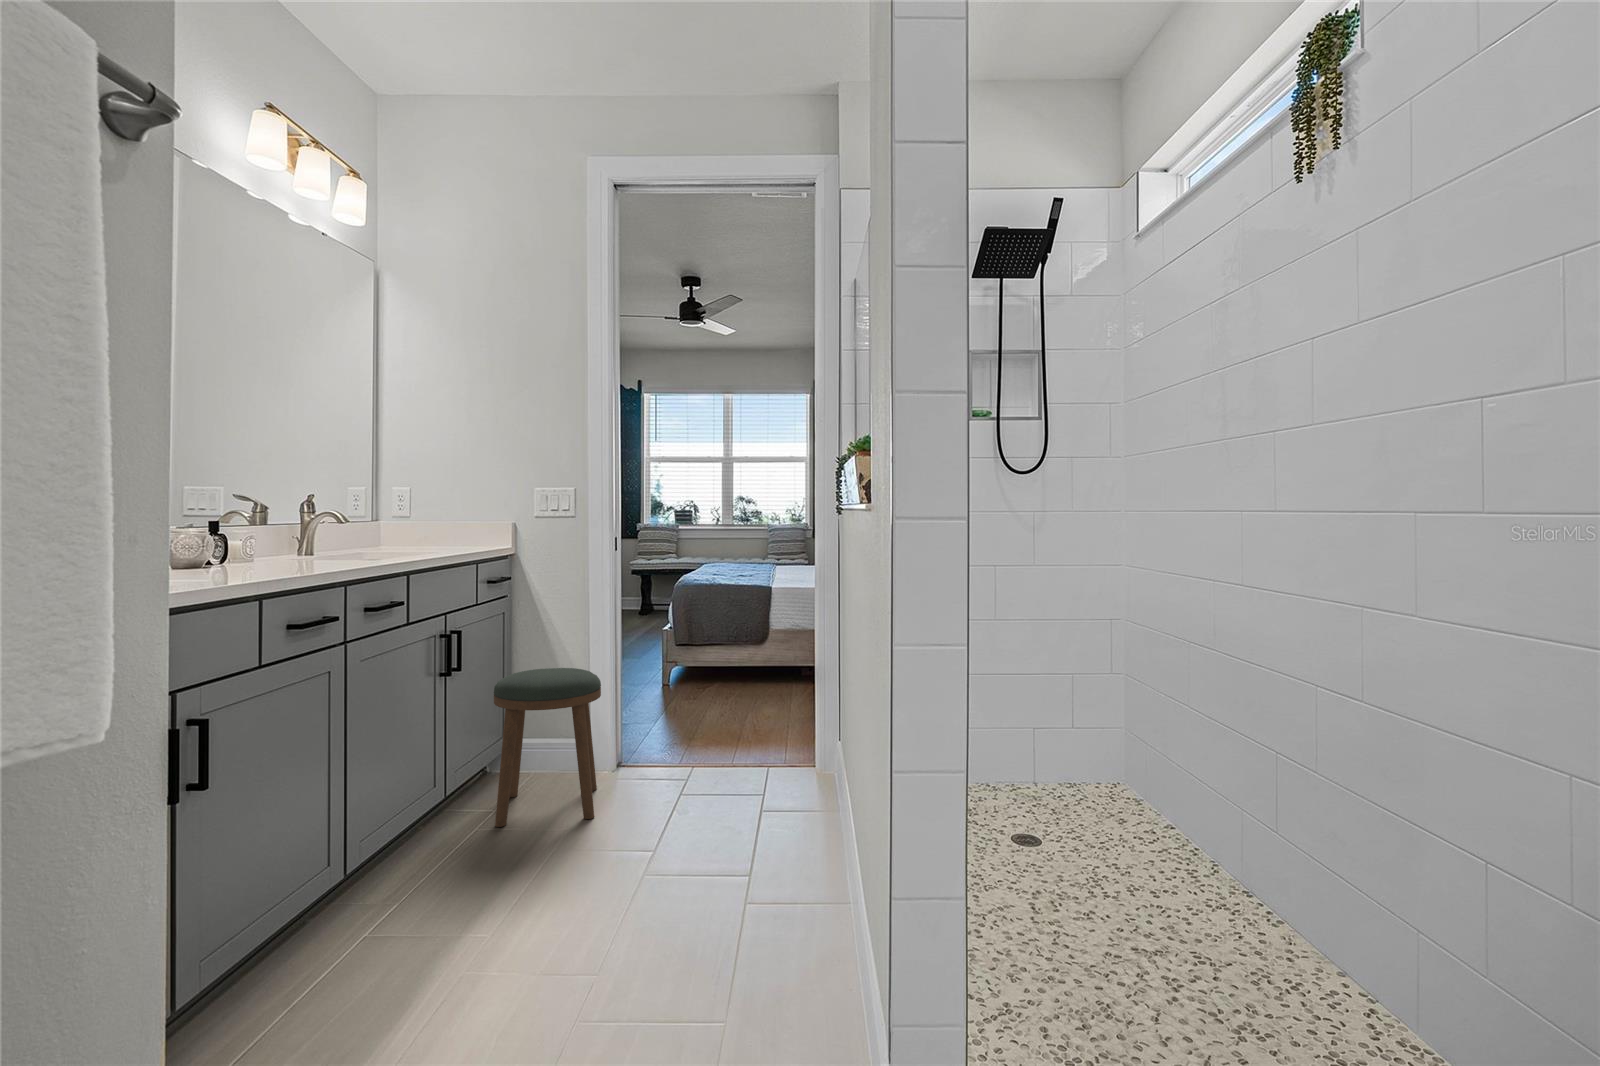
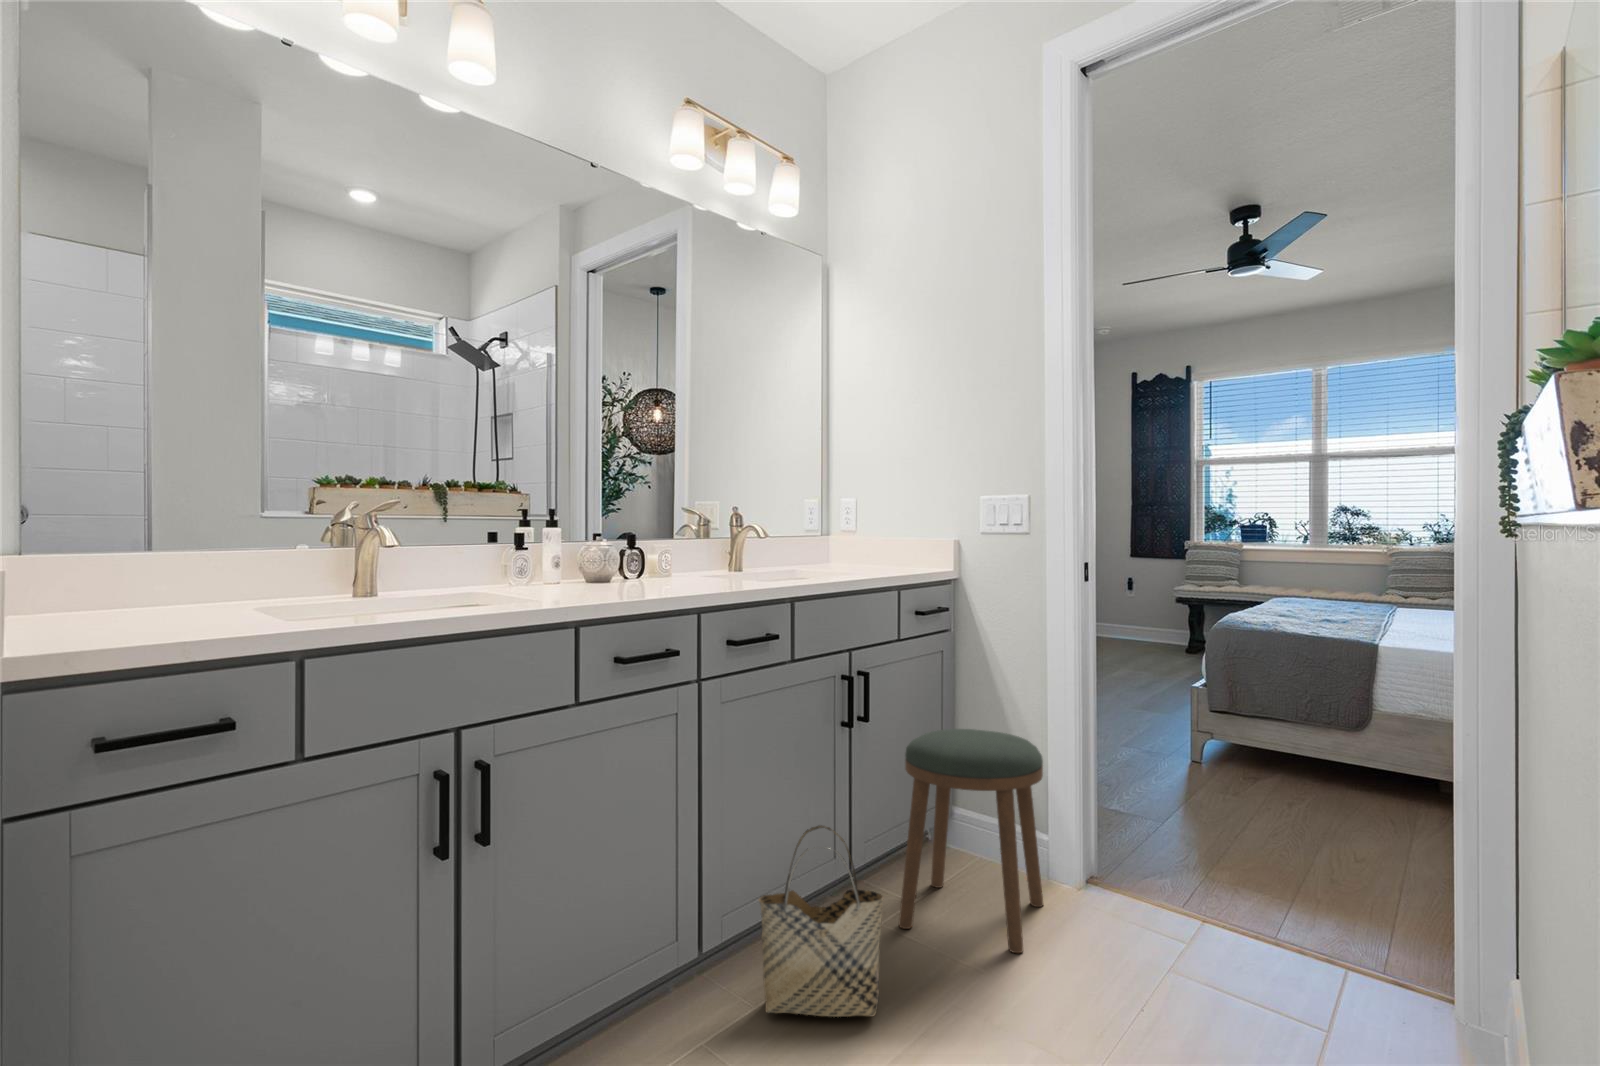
woven basket: none [406,750,509,901] -> present [759,825,883,1017]

